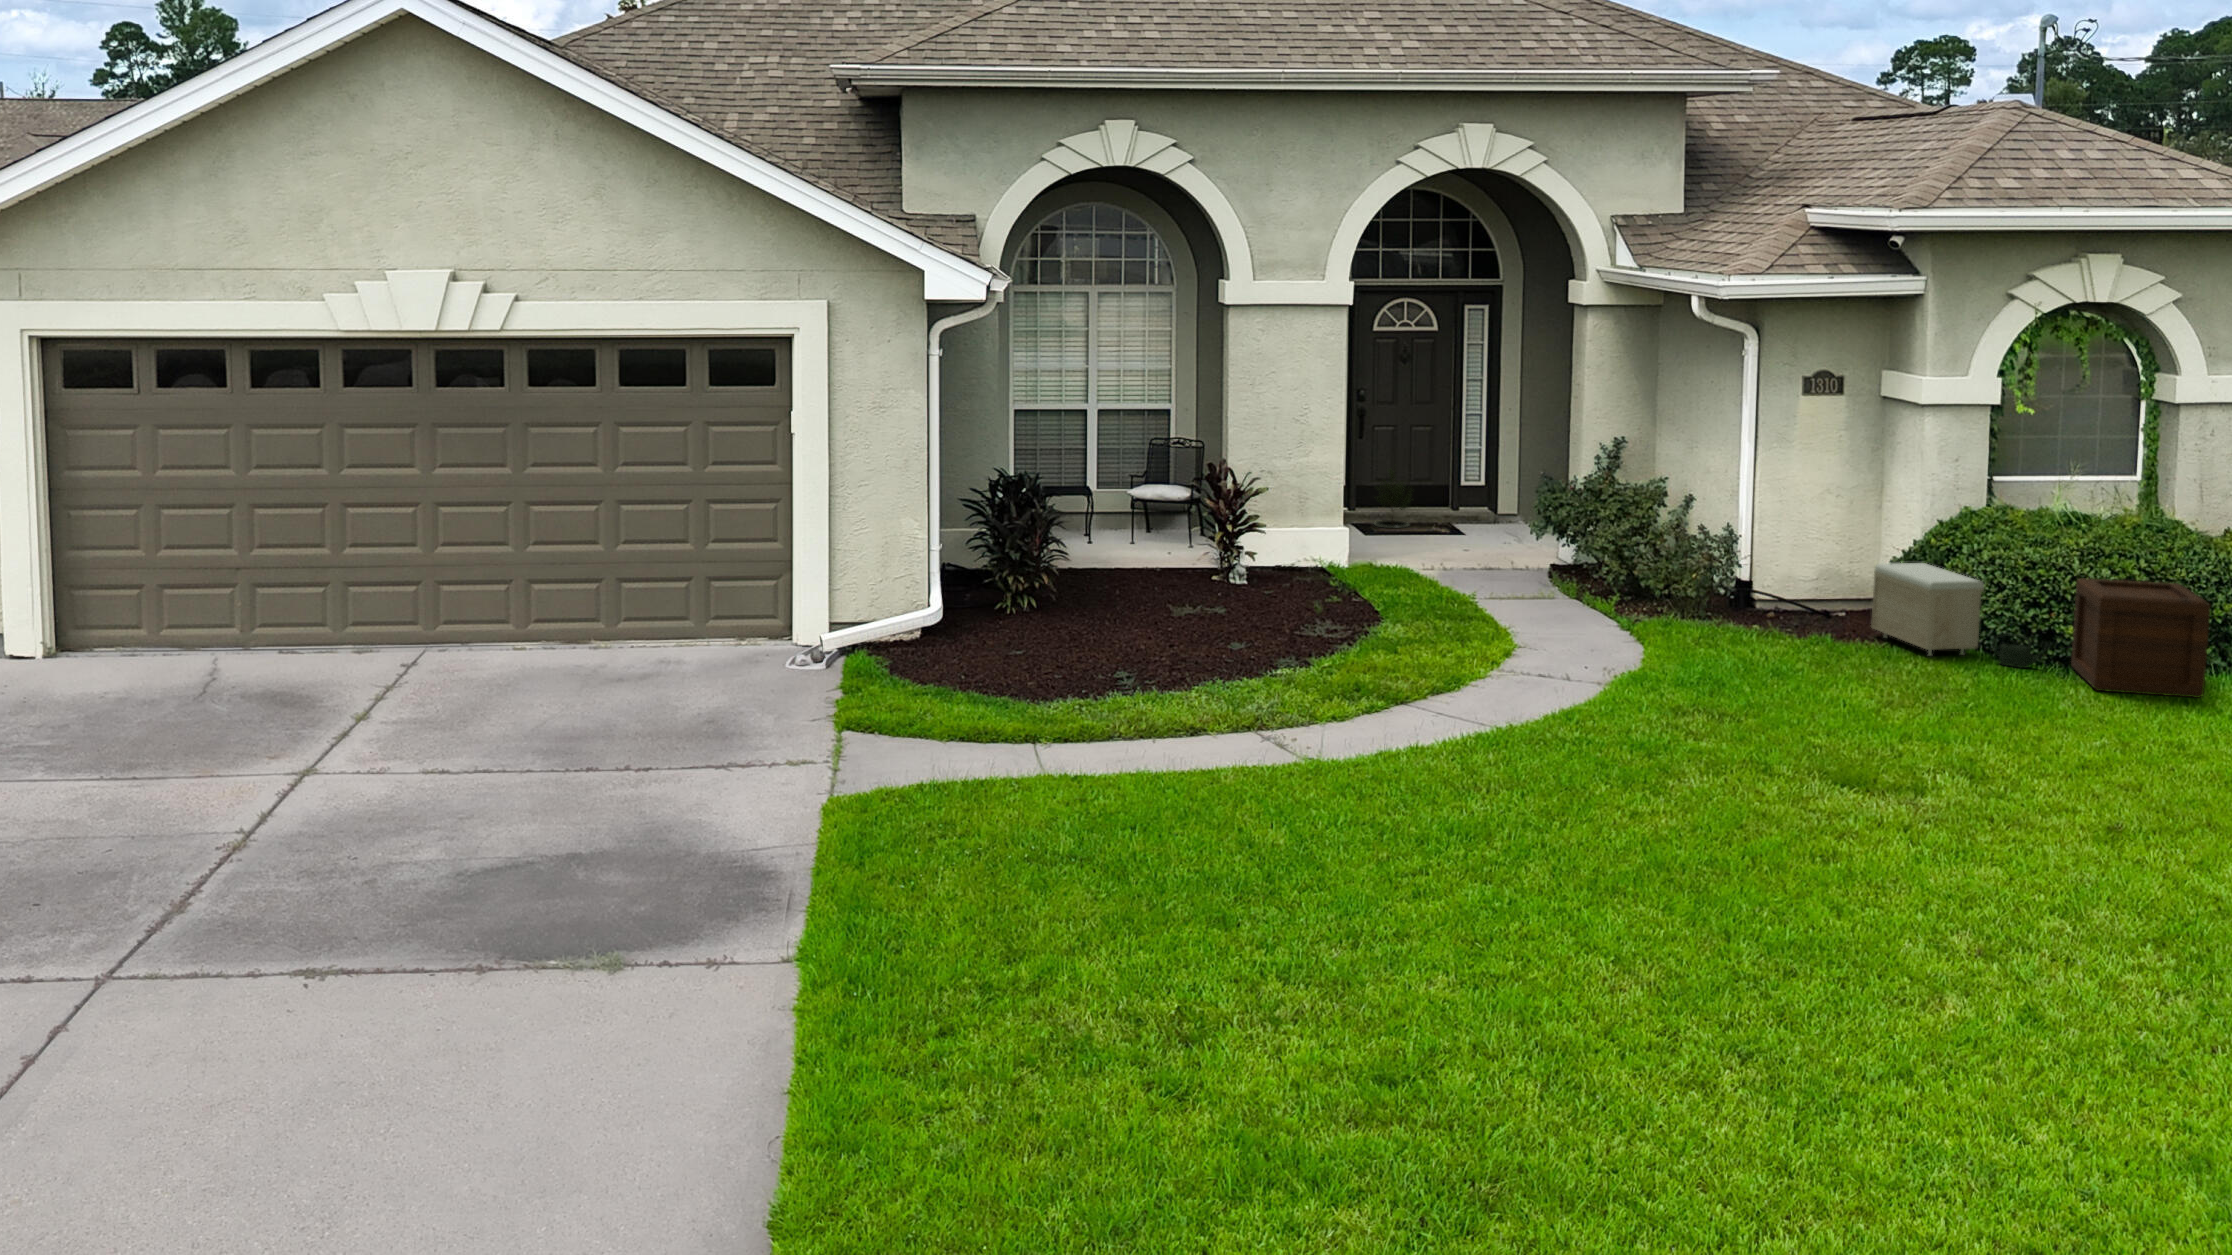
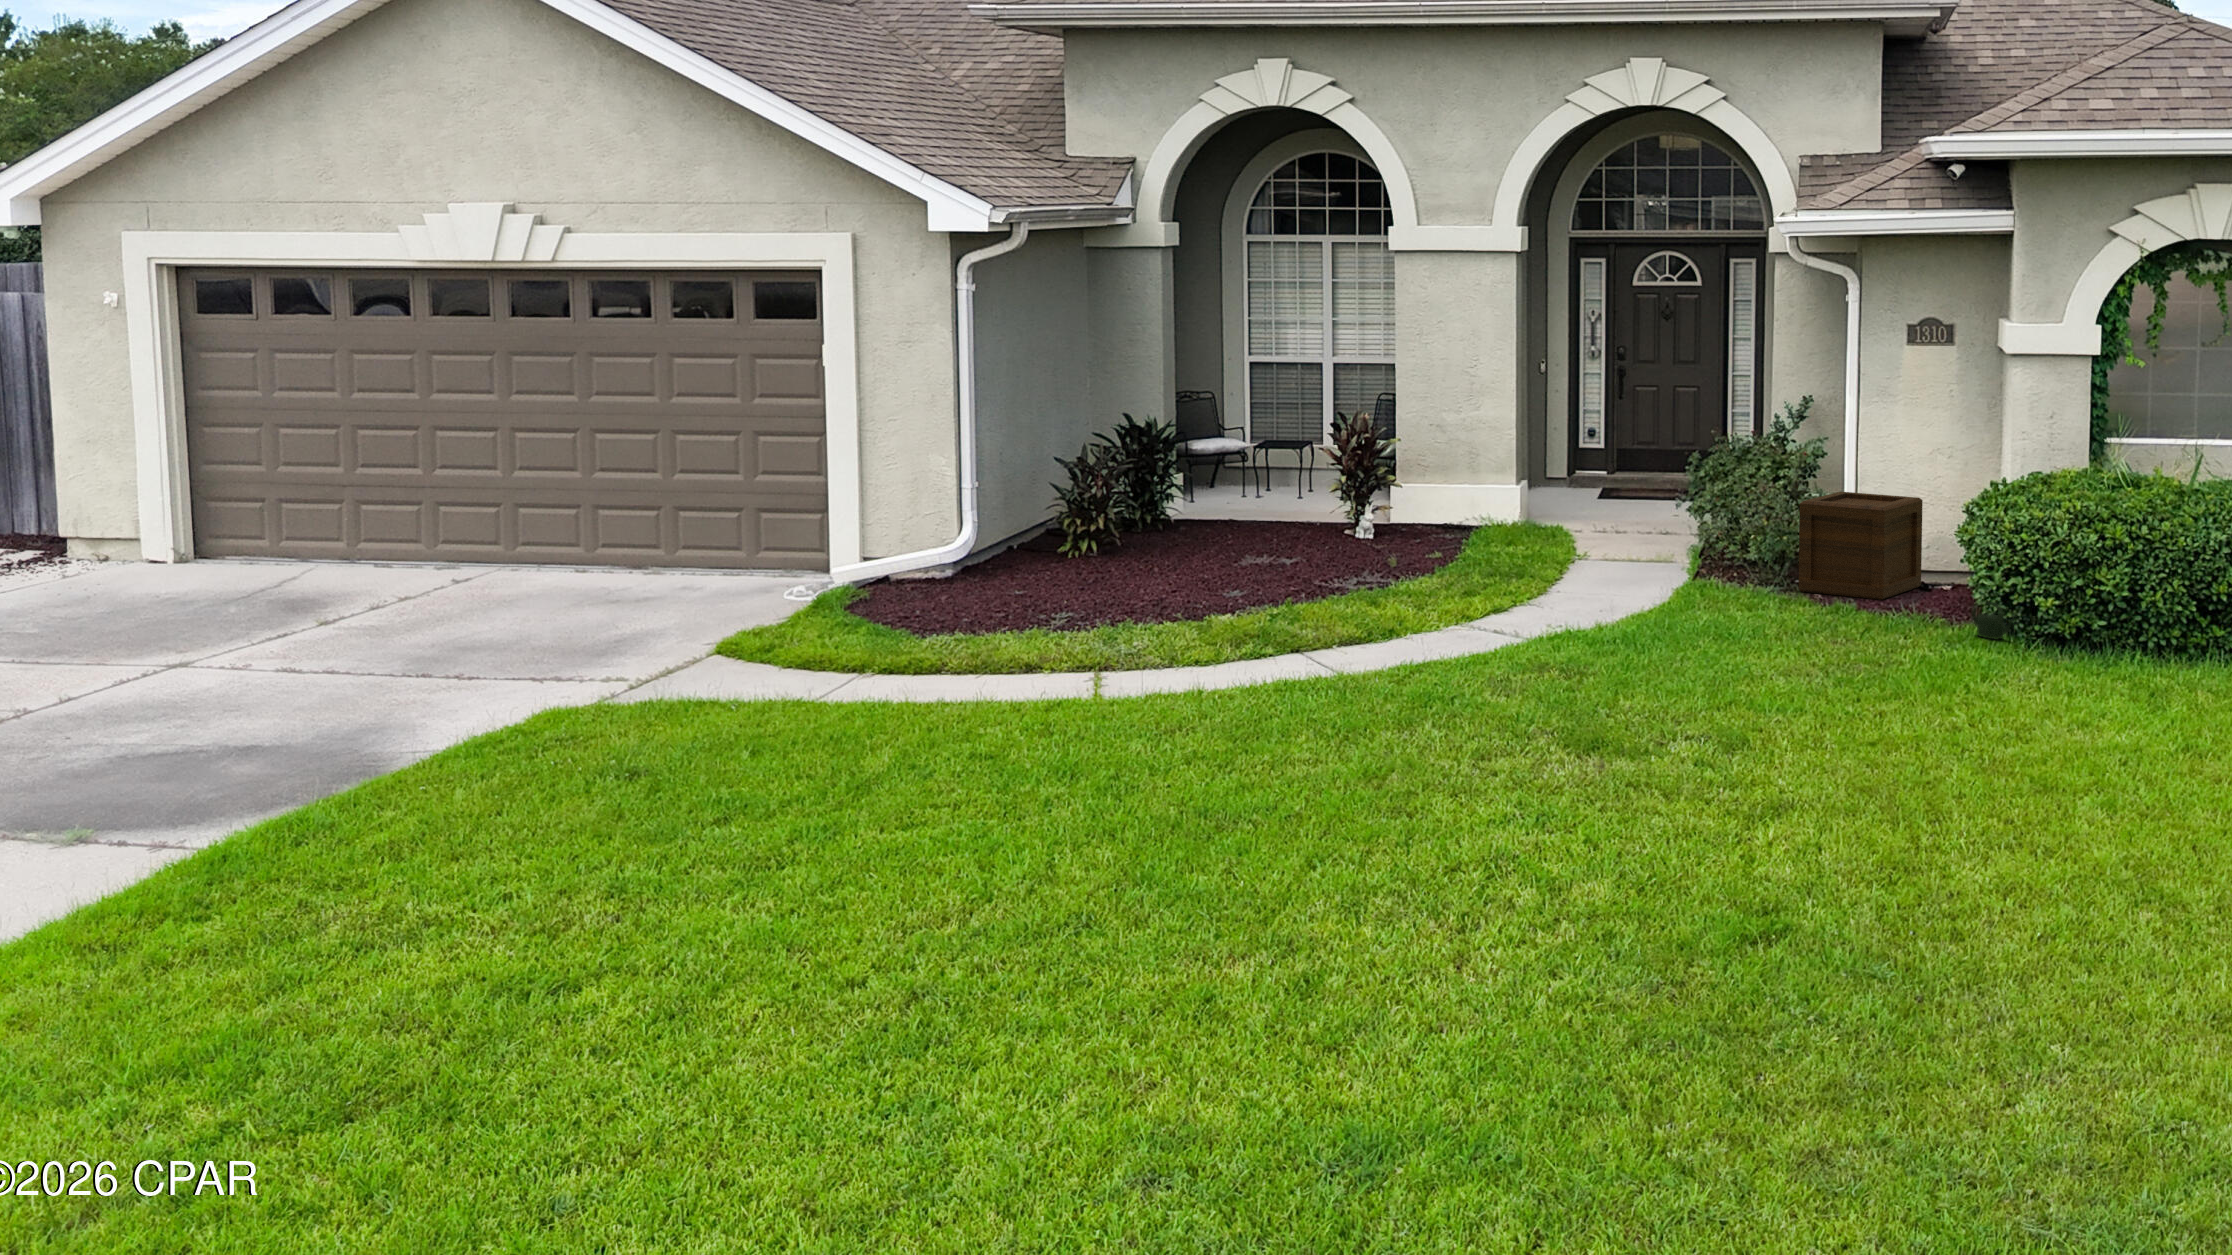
potted tree: present [1374,470,1411,528] -> none [1620,434,1668,507]
storage bench: present [1871,563,1984,656] -> none [1904,528,1978,627]
wooden crate: present [2071,578,2211,698] -> present [1799,492,1923,600]

